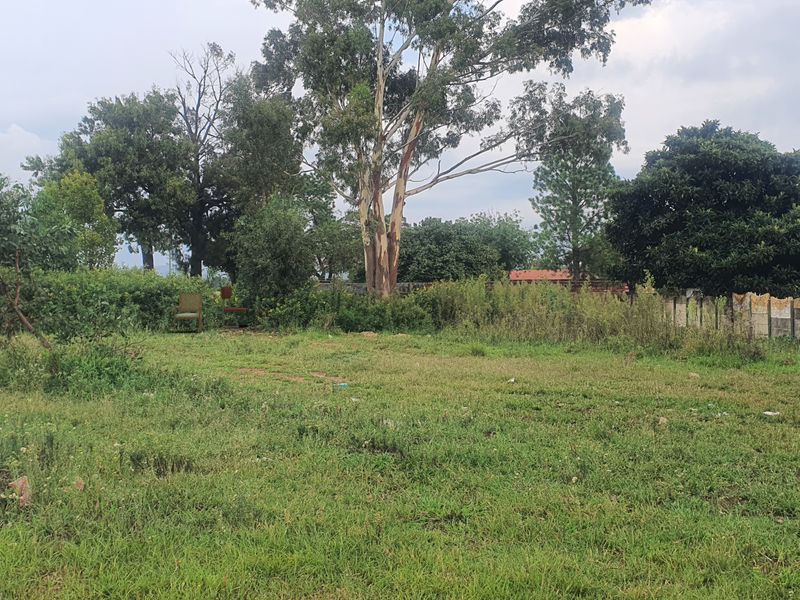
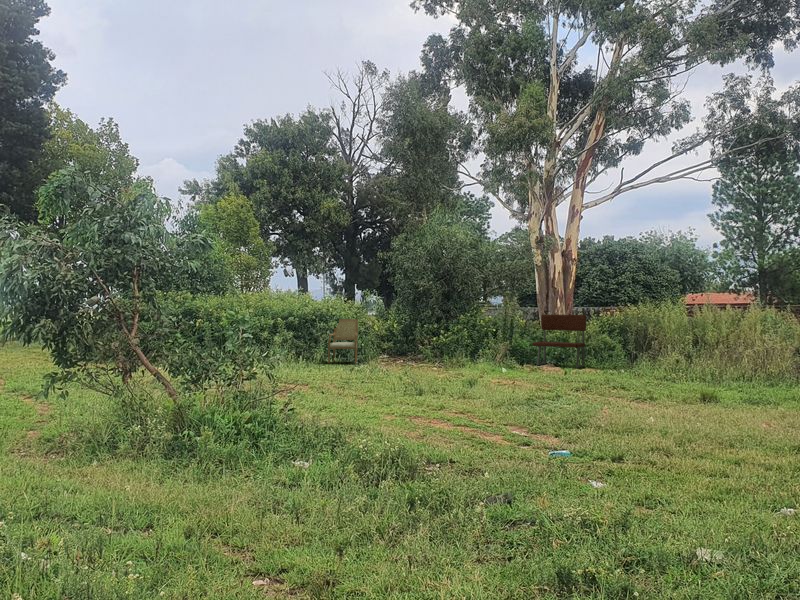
bench: present [221,286,249,328] -> present [533,314,586,368]

